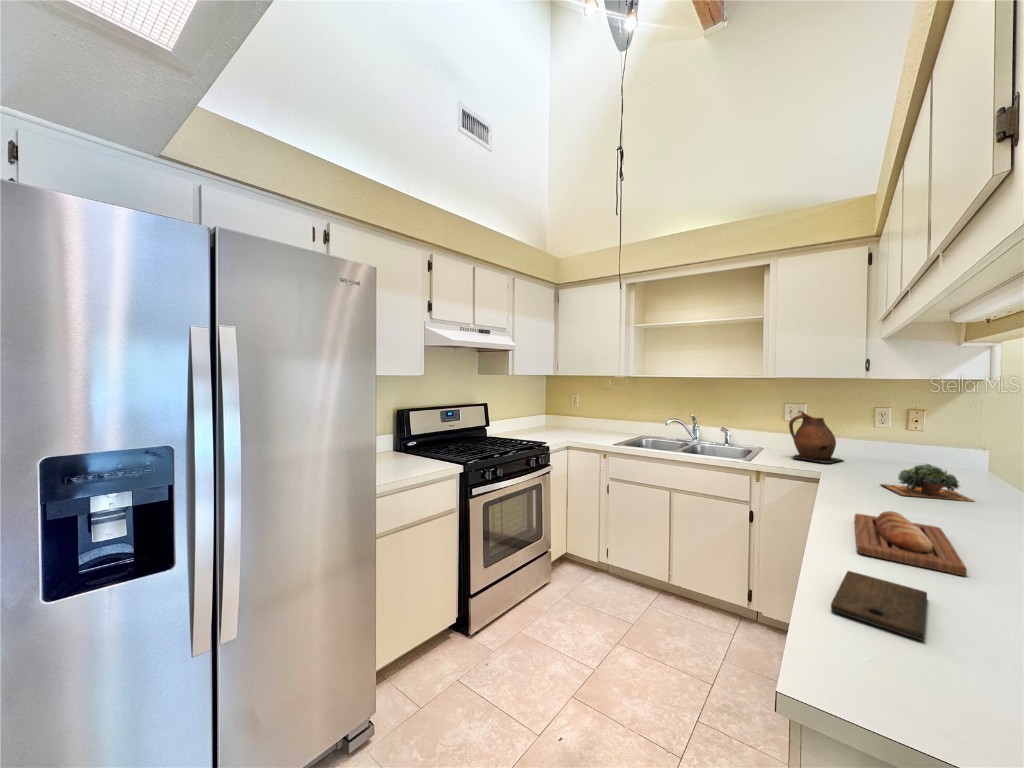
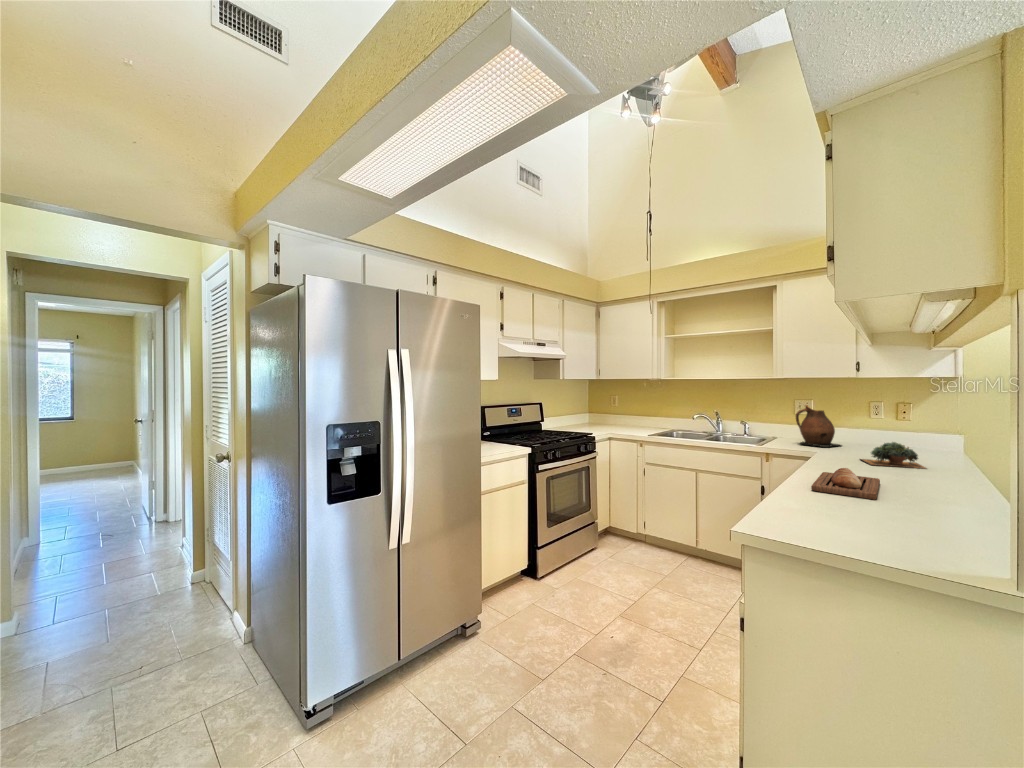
cutting board: present [831,571,927,641] -> none [776,495,840,519]

